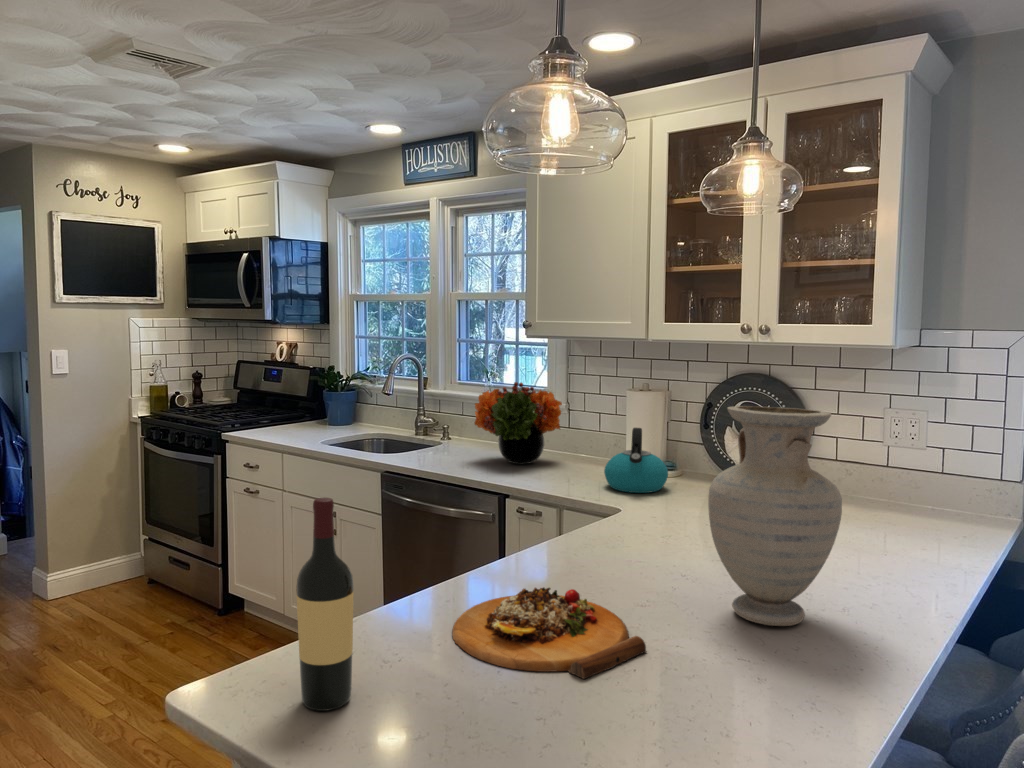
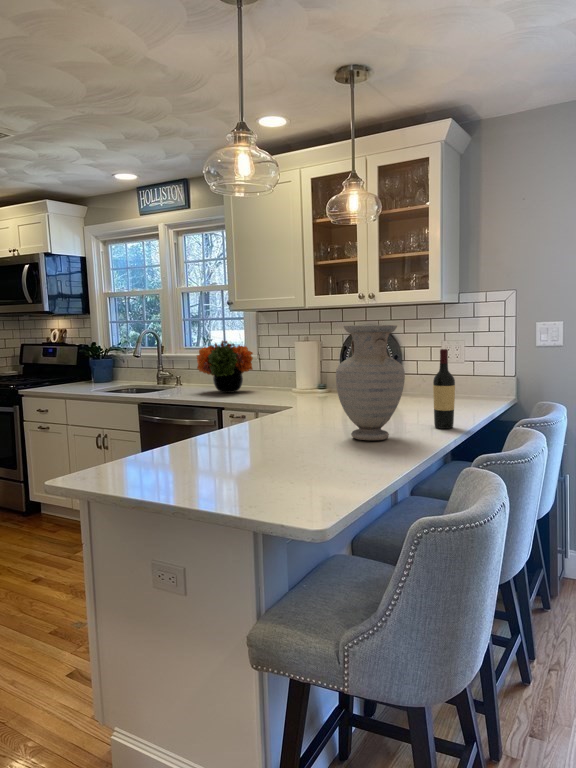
kettle: present [604,428,668,493] -> none [281,362,320,401]
wine bottle: present [296,498,354,711] -> present [433,349,455,429]
cutting board: present [452,588,647,679] -> none [199,427,305,462]

